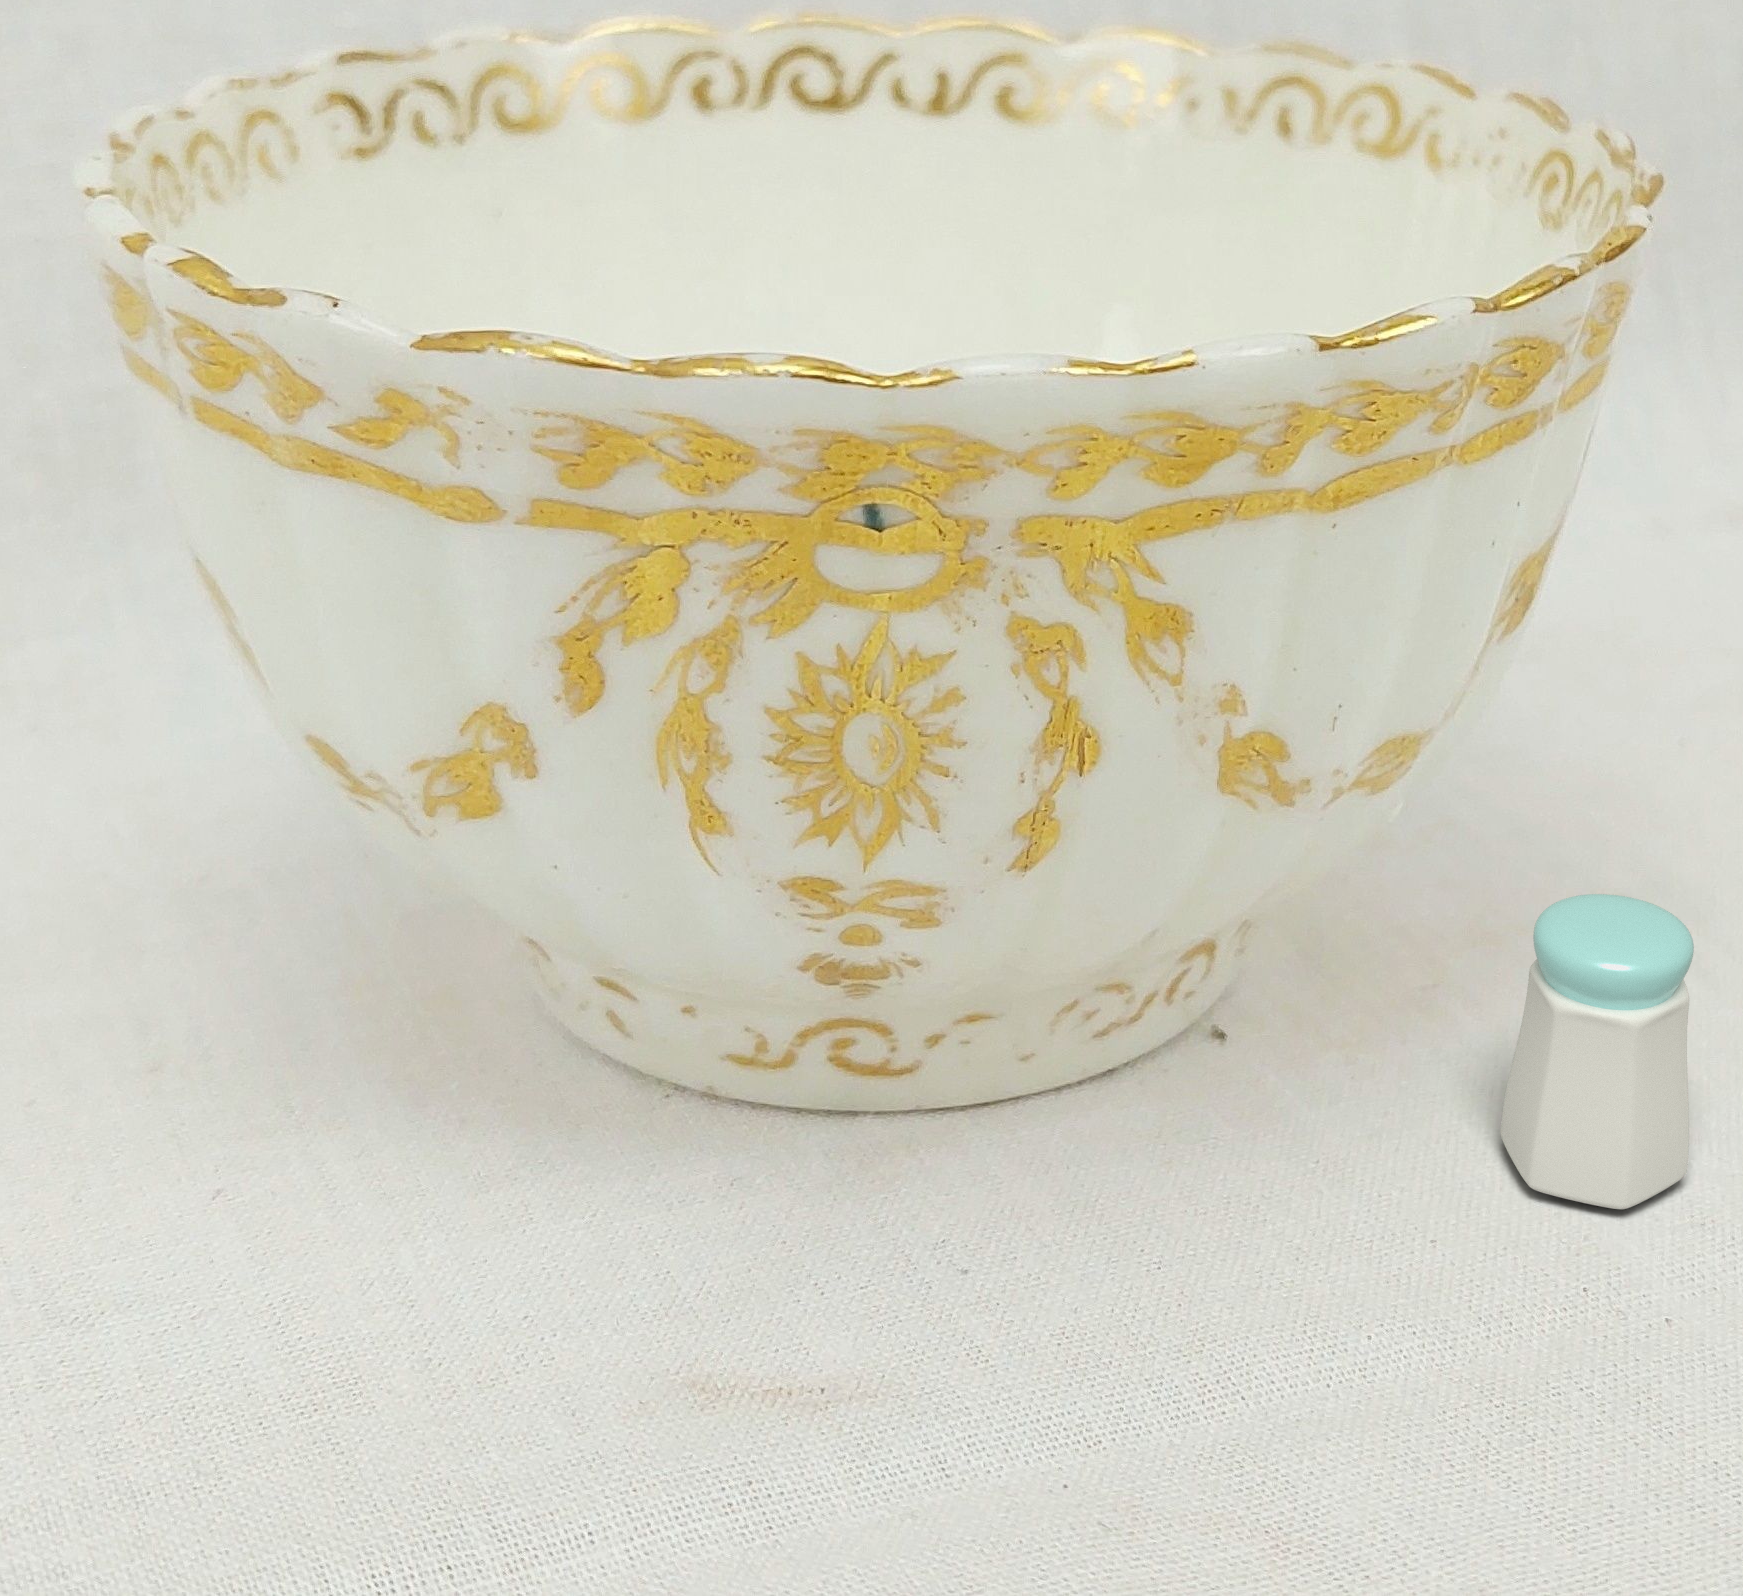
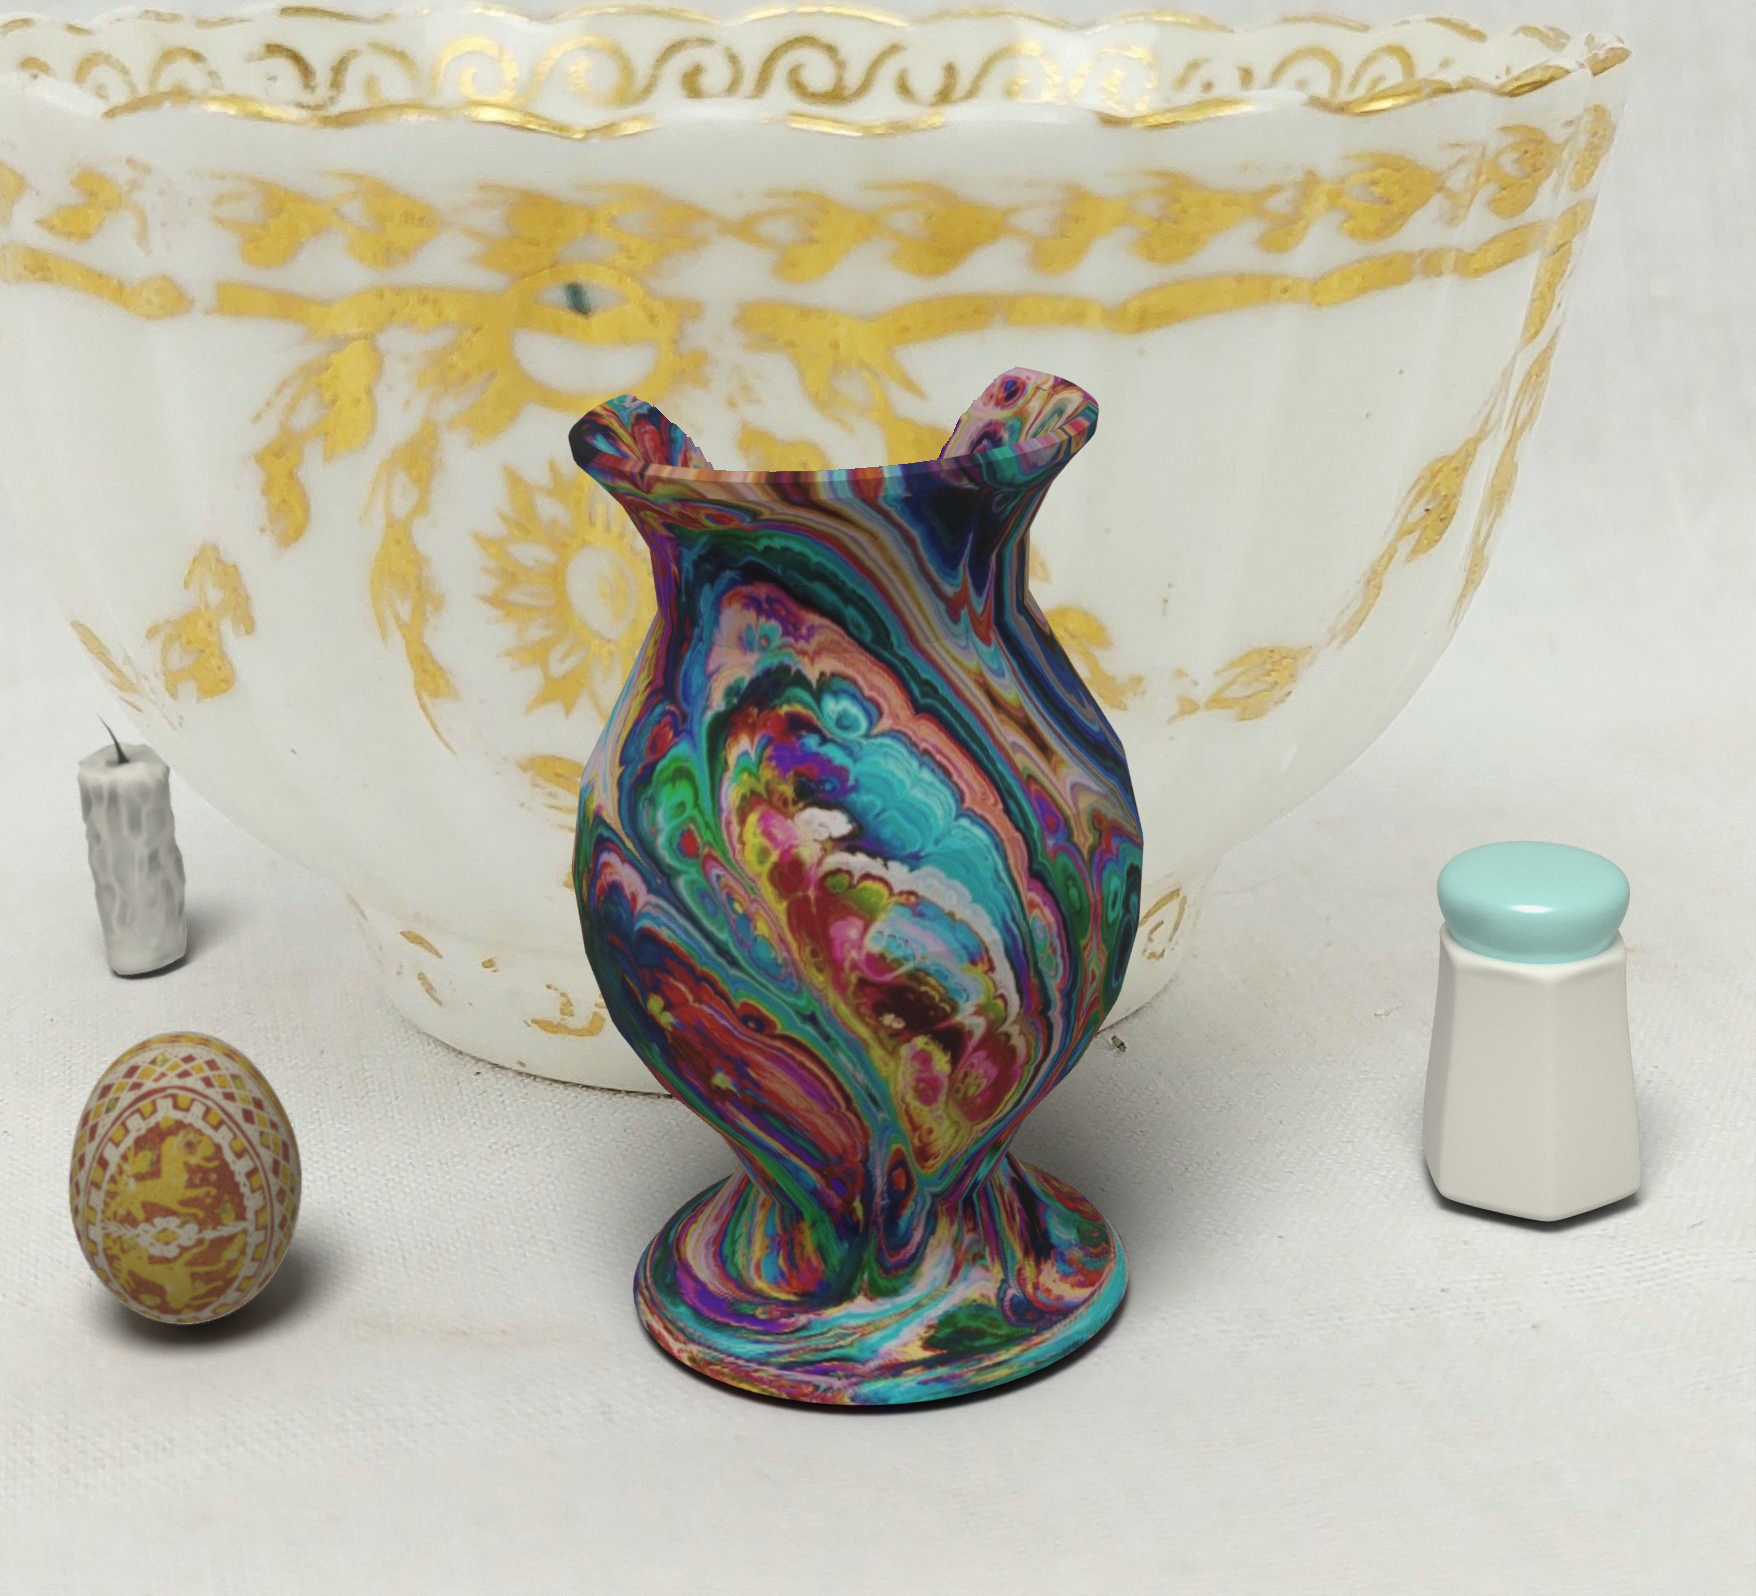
vase: none [858,529,1338,1429] -> present [568,367,1144,1405]
candle: none [233,758,333,987] -> present [77,725,187,975]
decorative egg: none [410,1132,609,1382] -> present [69,1031,302,1325]

